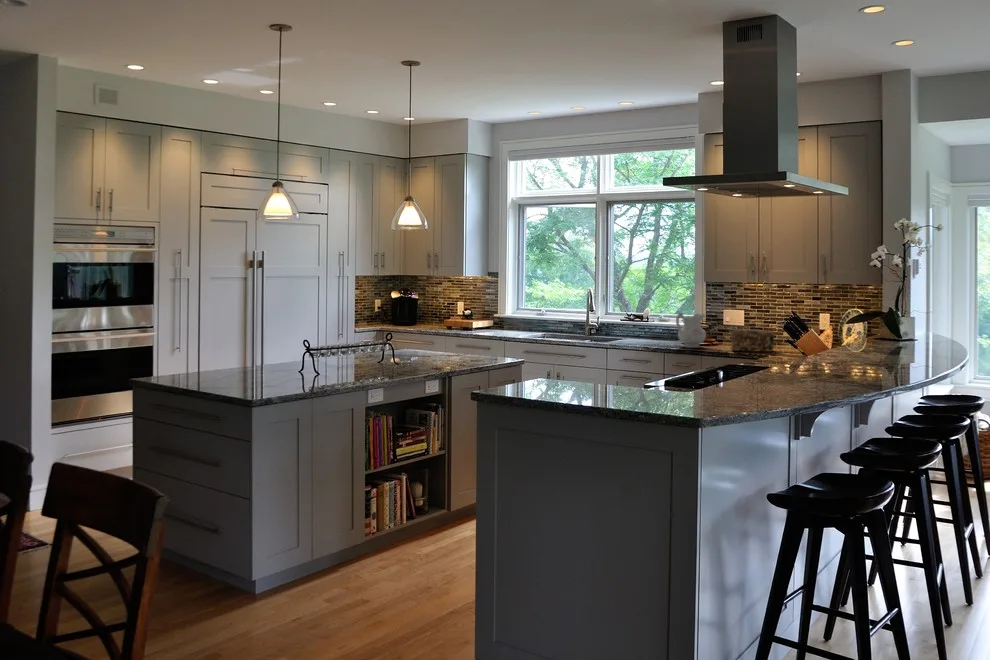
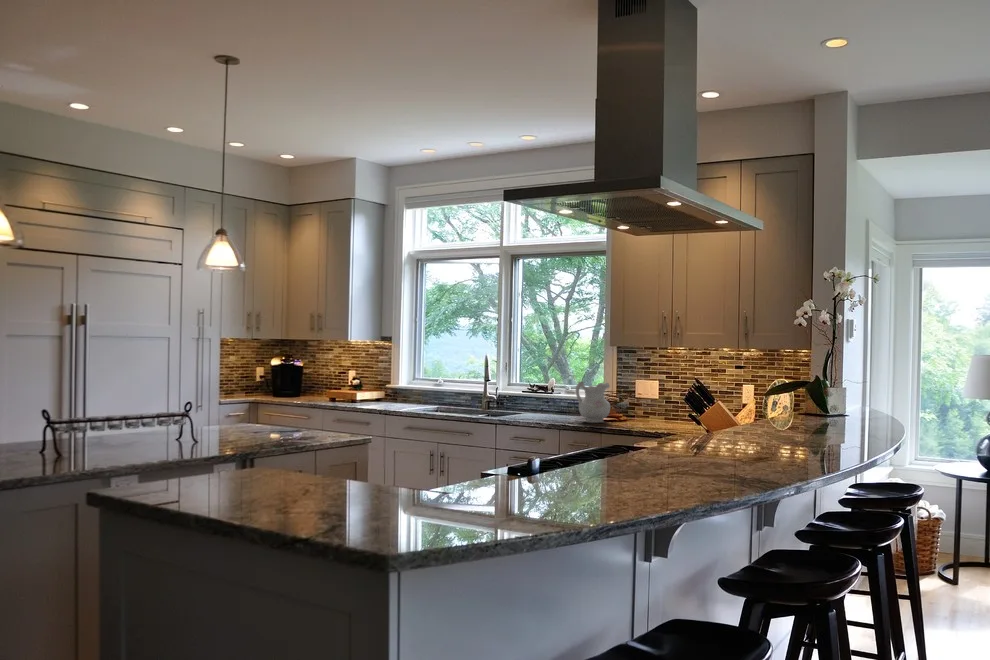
bread loaf: present [731,329,774,352] -> none [639,401,687,428]

